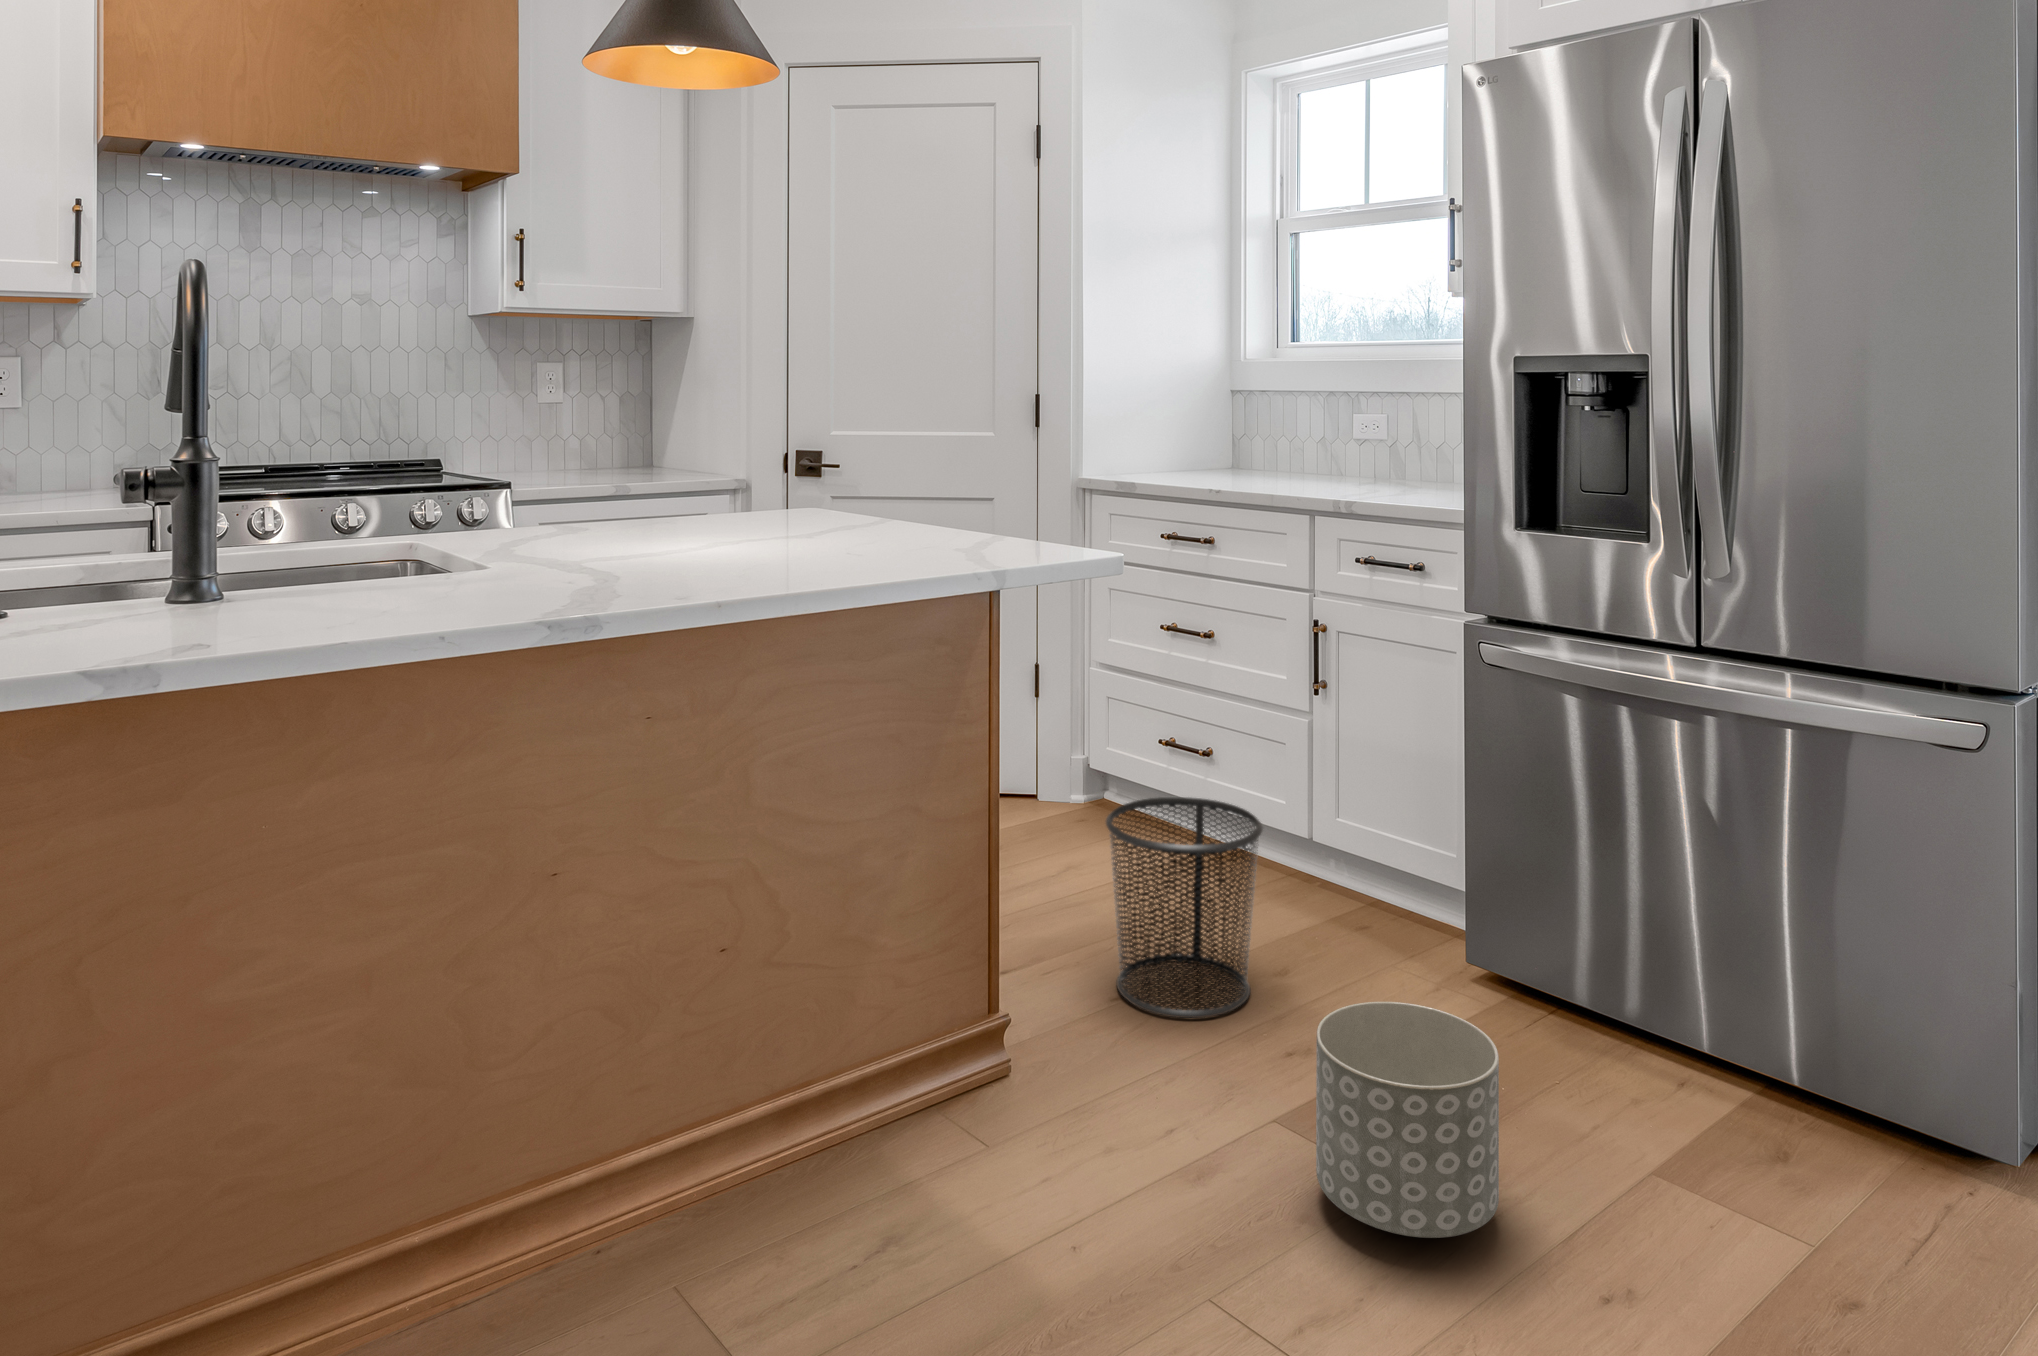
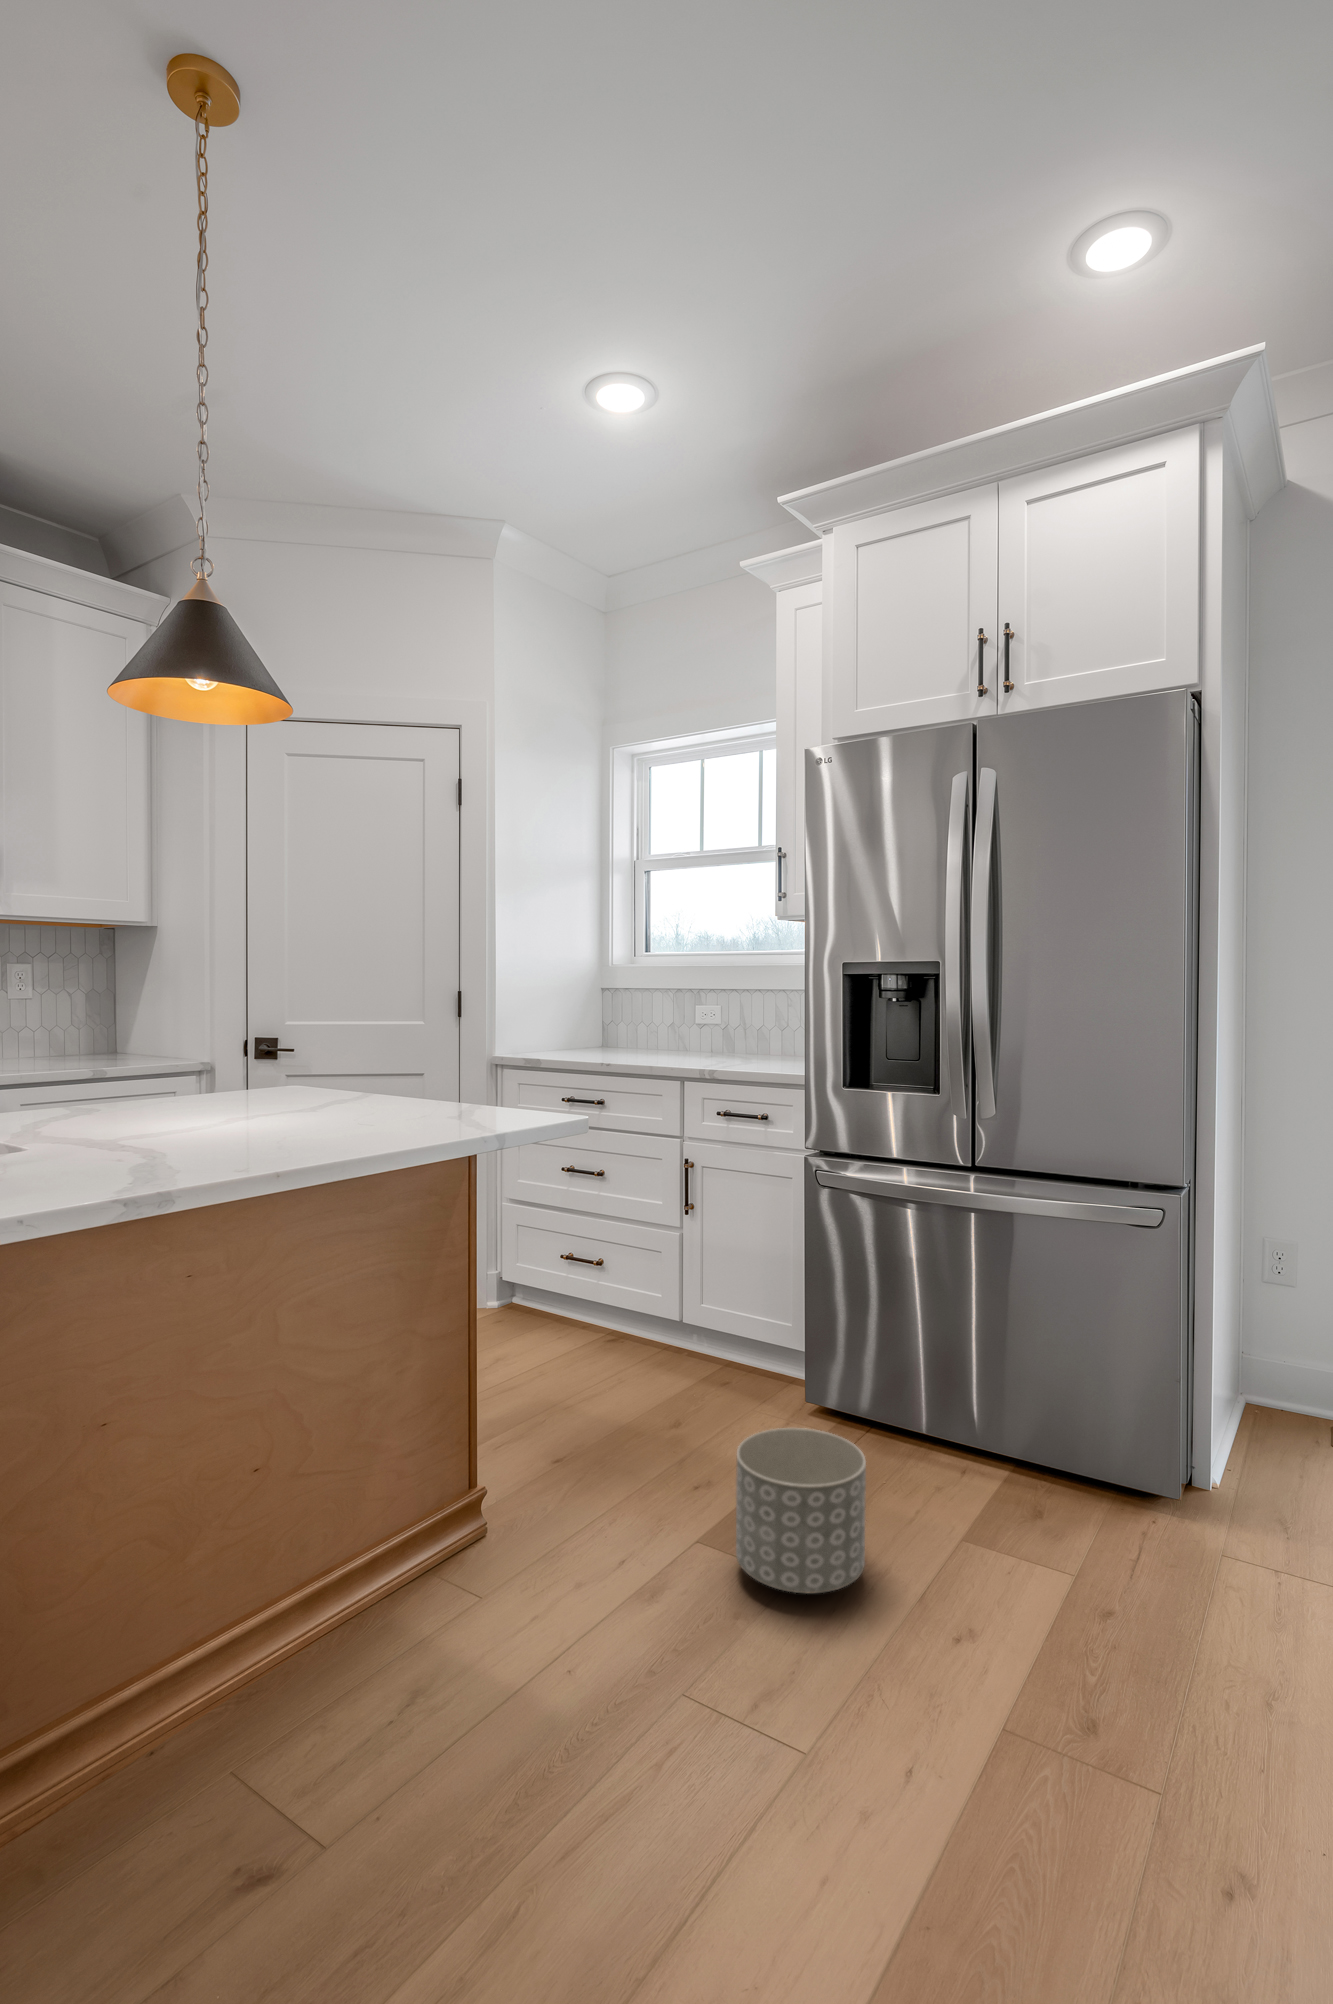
waste bin: present [1106,797,1263,1018] -> none [545,1295,664,1460]

